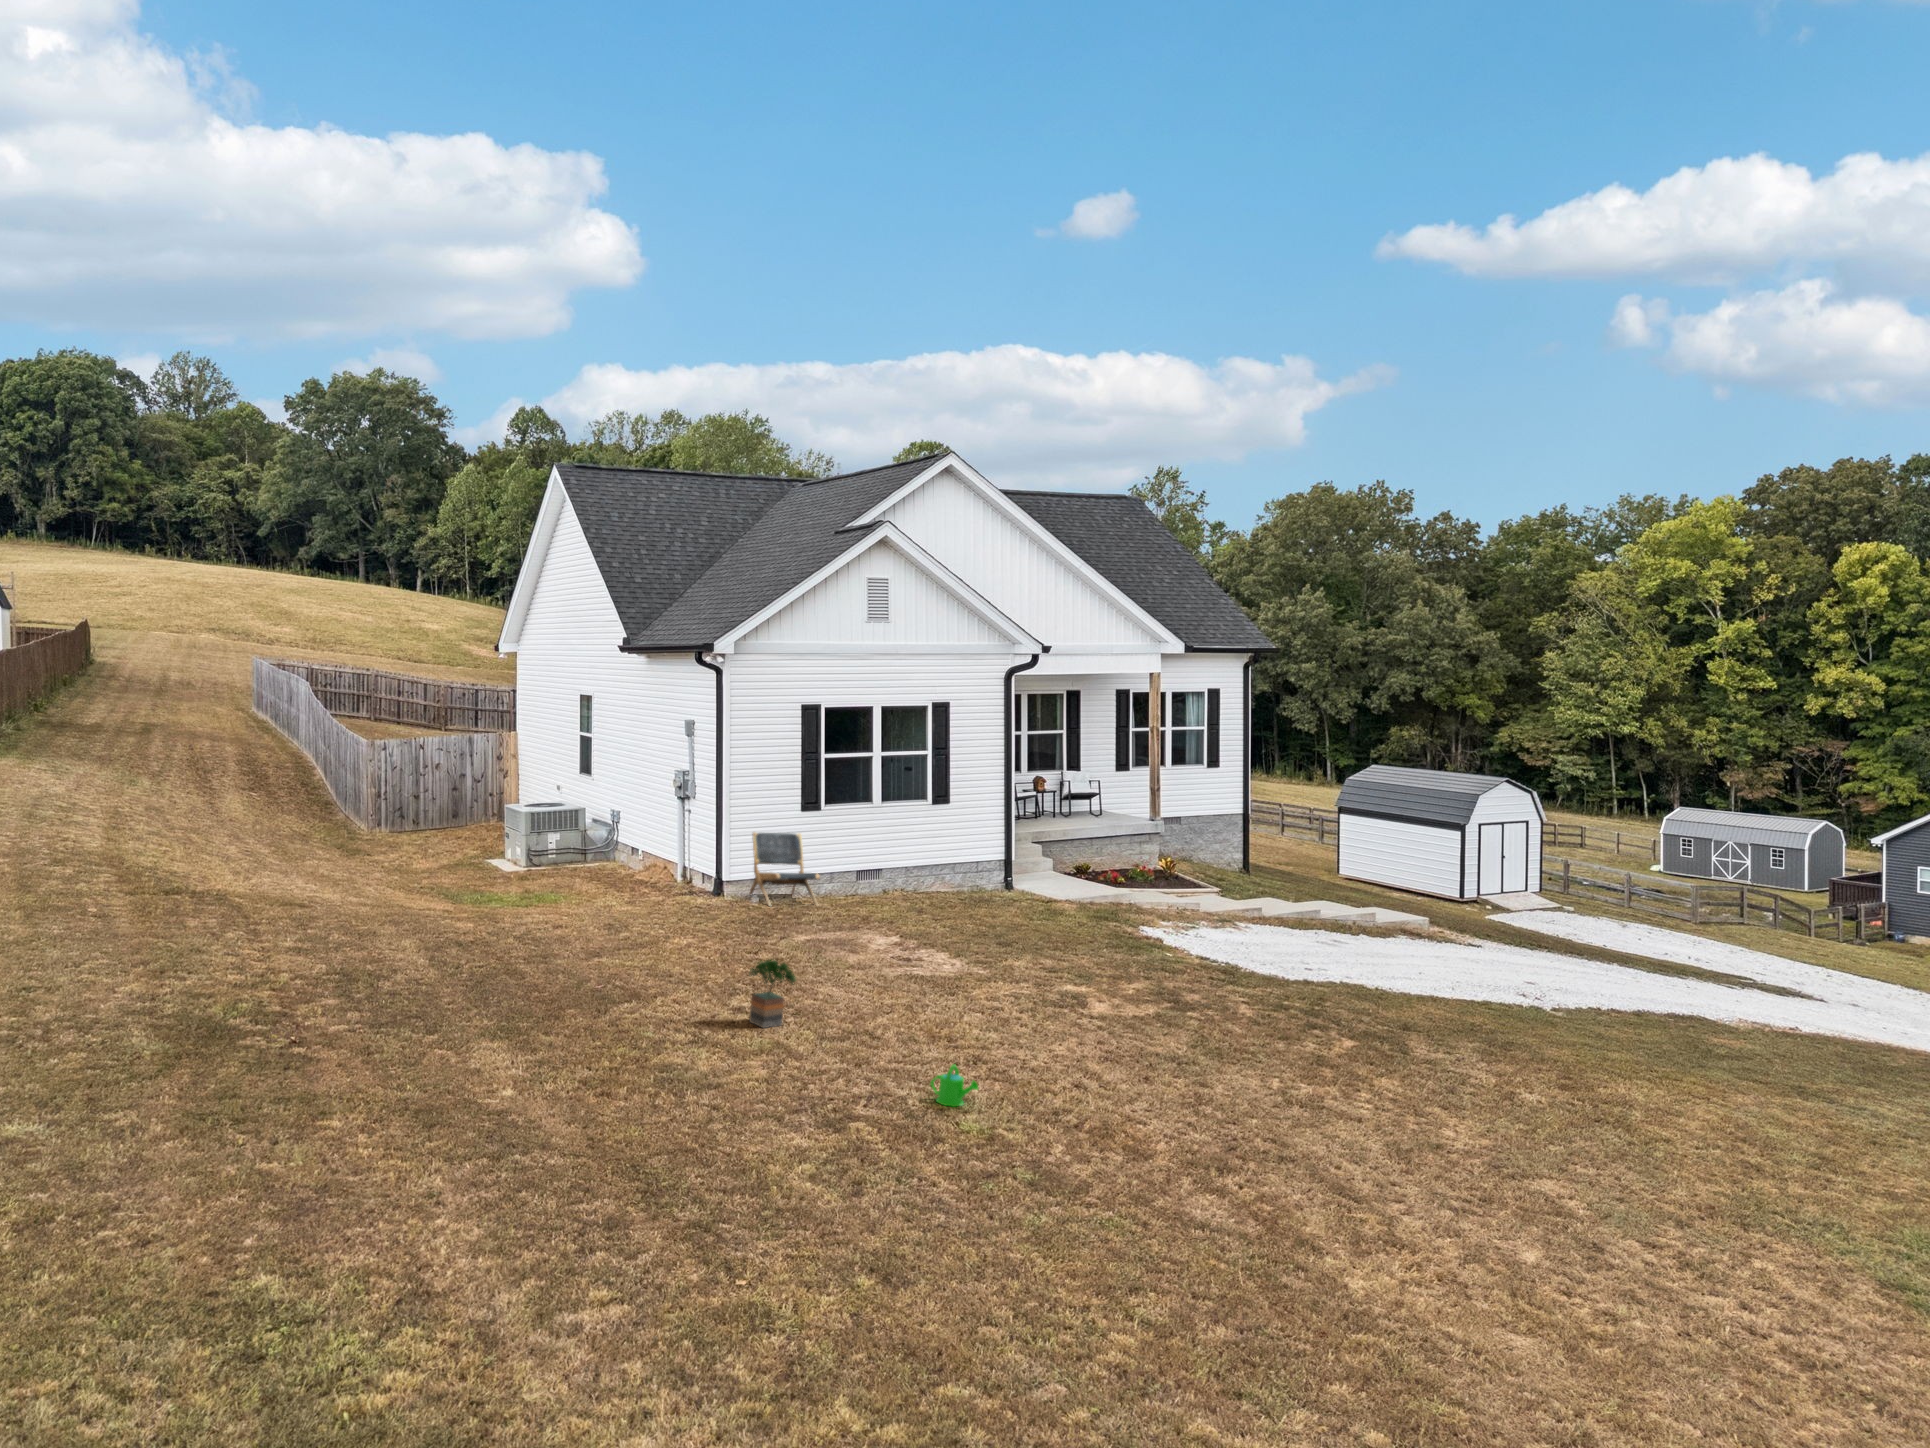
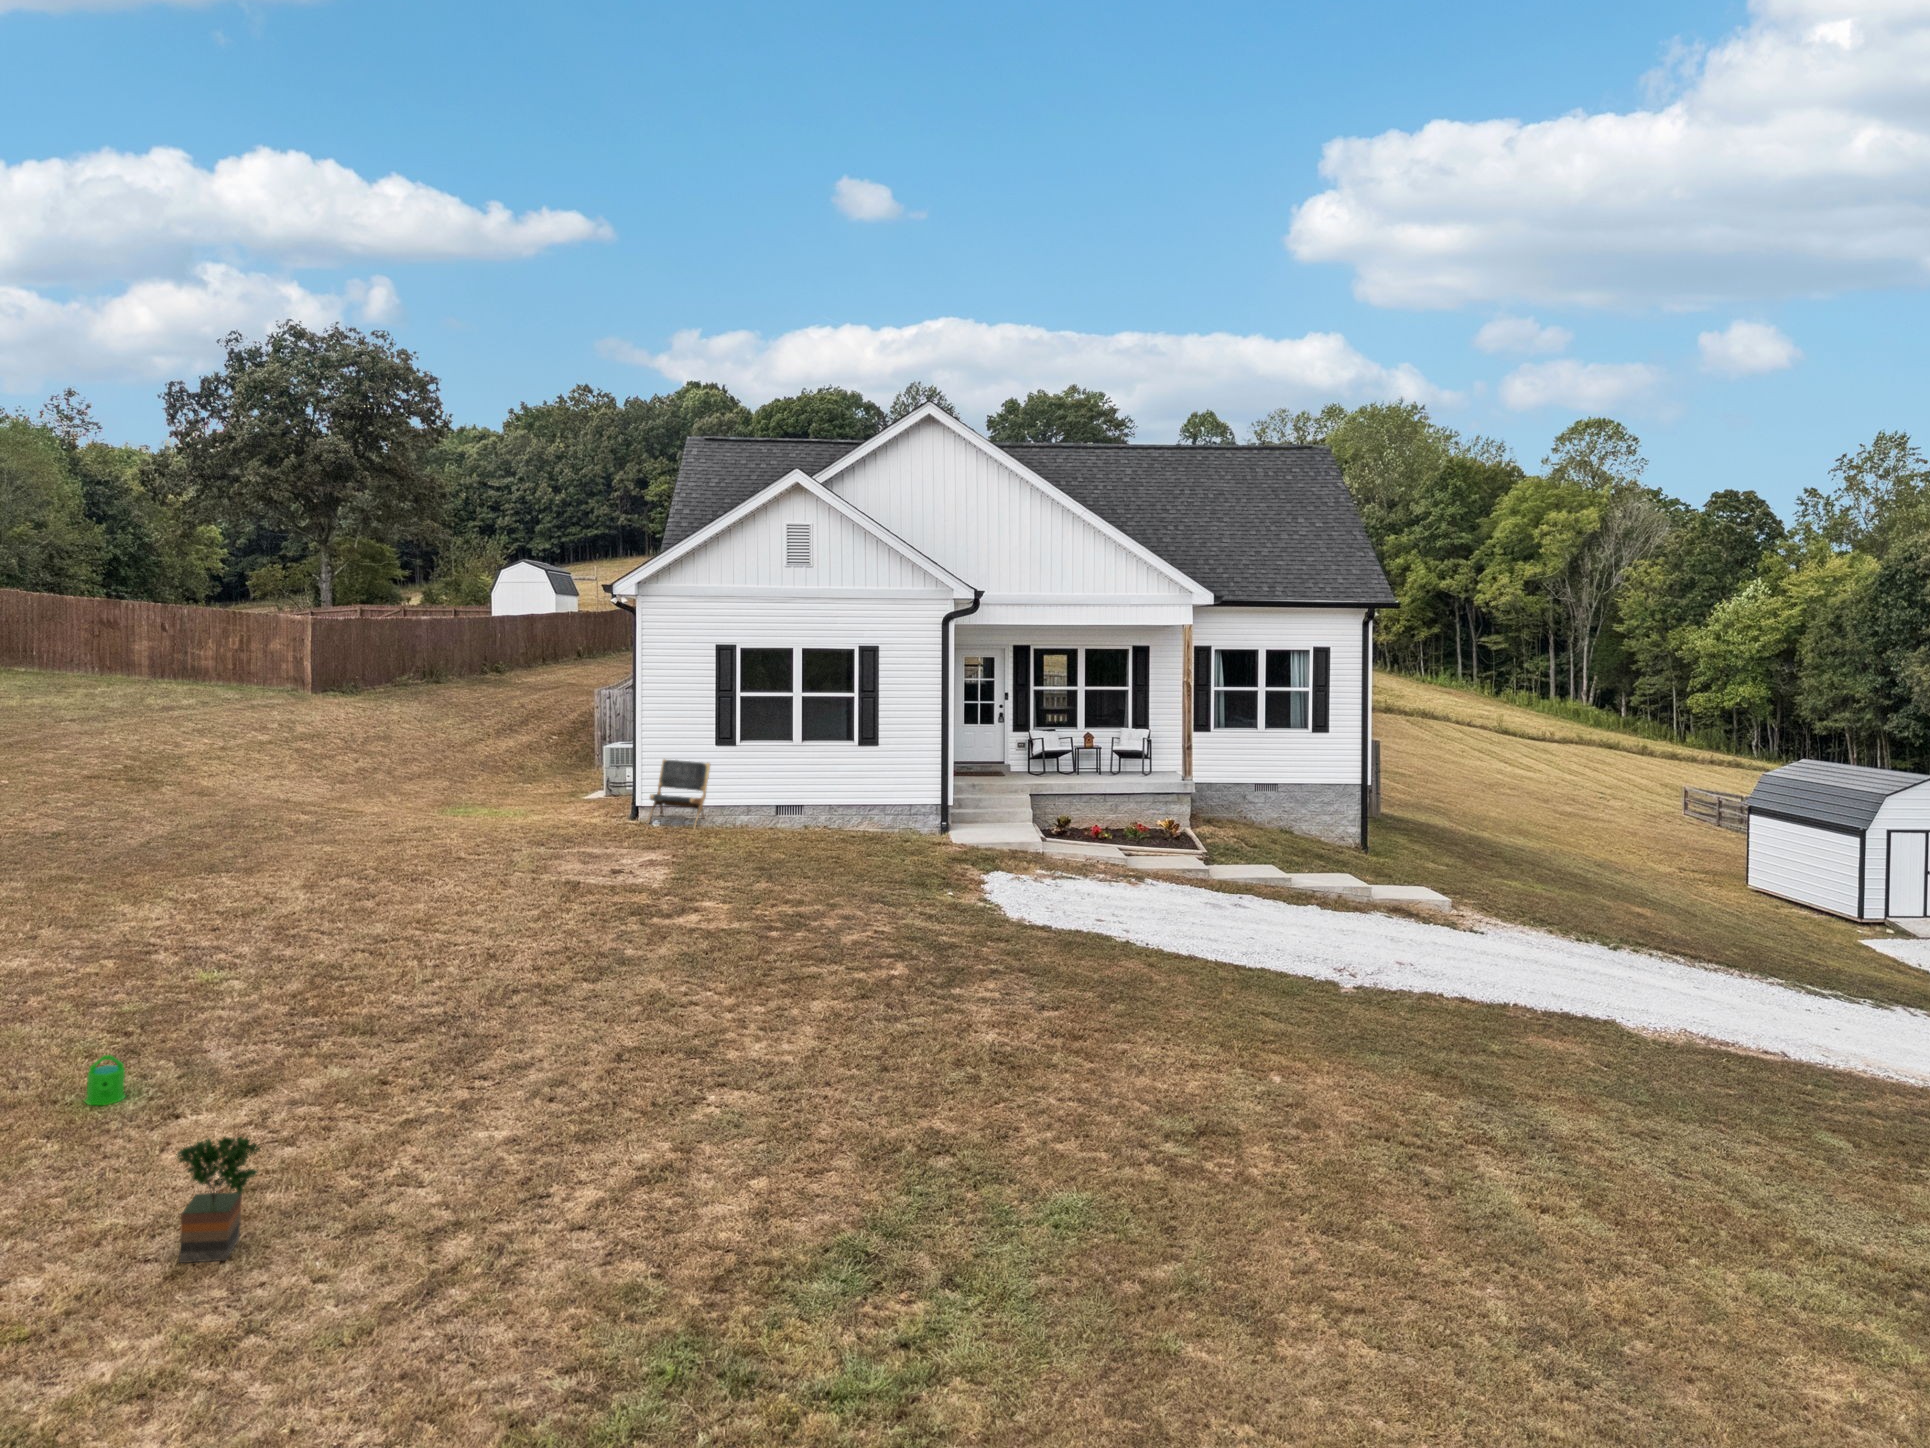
potted tree: present [749,960,796,1028] -> present [176,1136,260,1263]
watering can: present [930,1065,978,1107] -> present [84,1055,125,1105]

